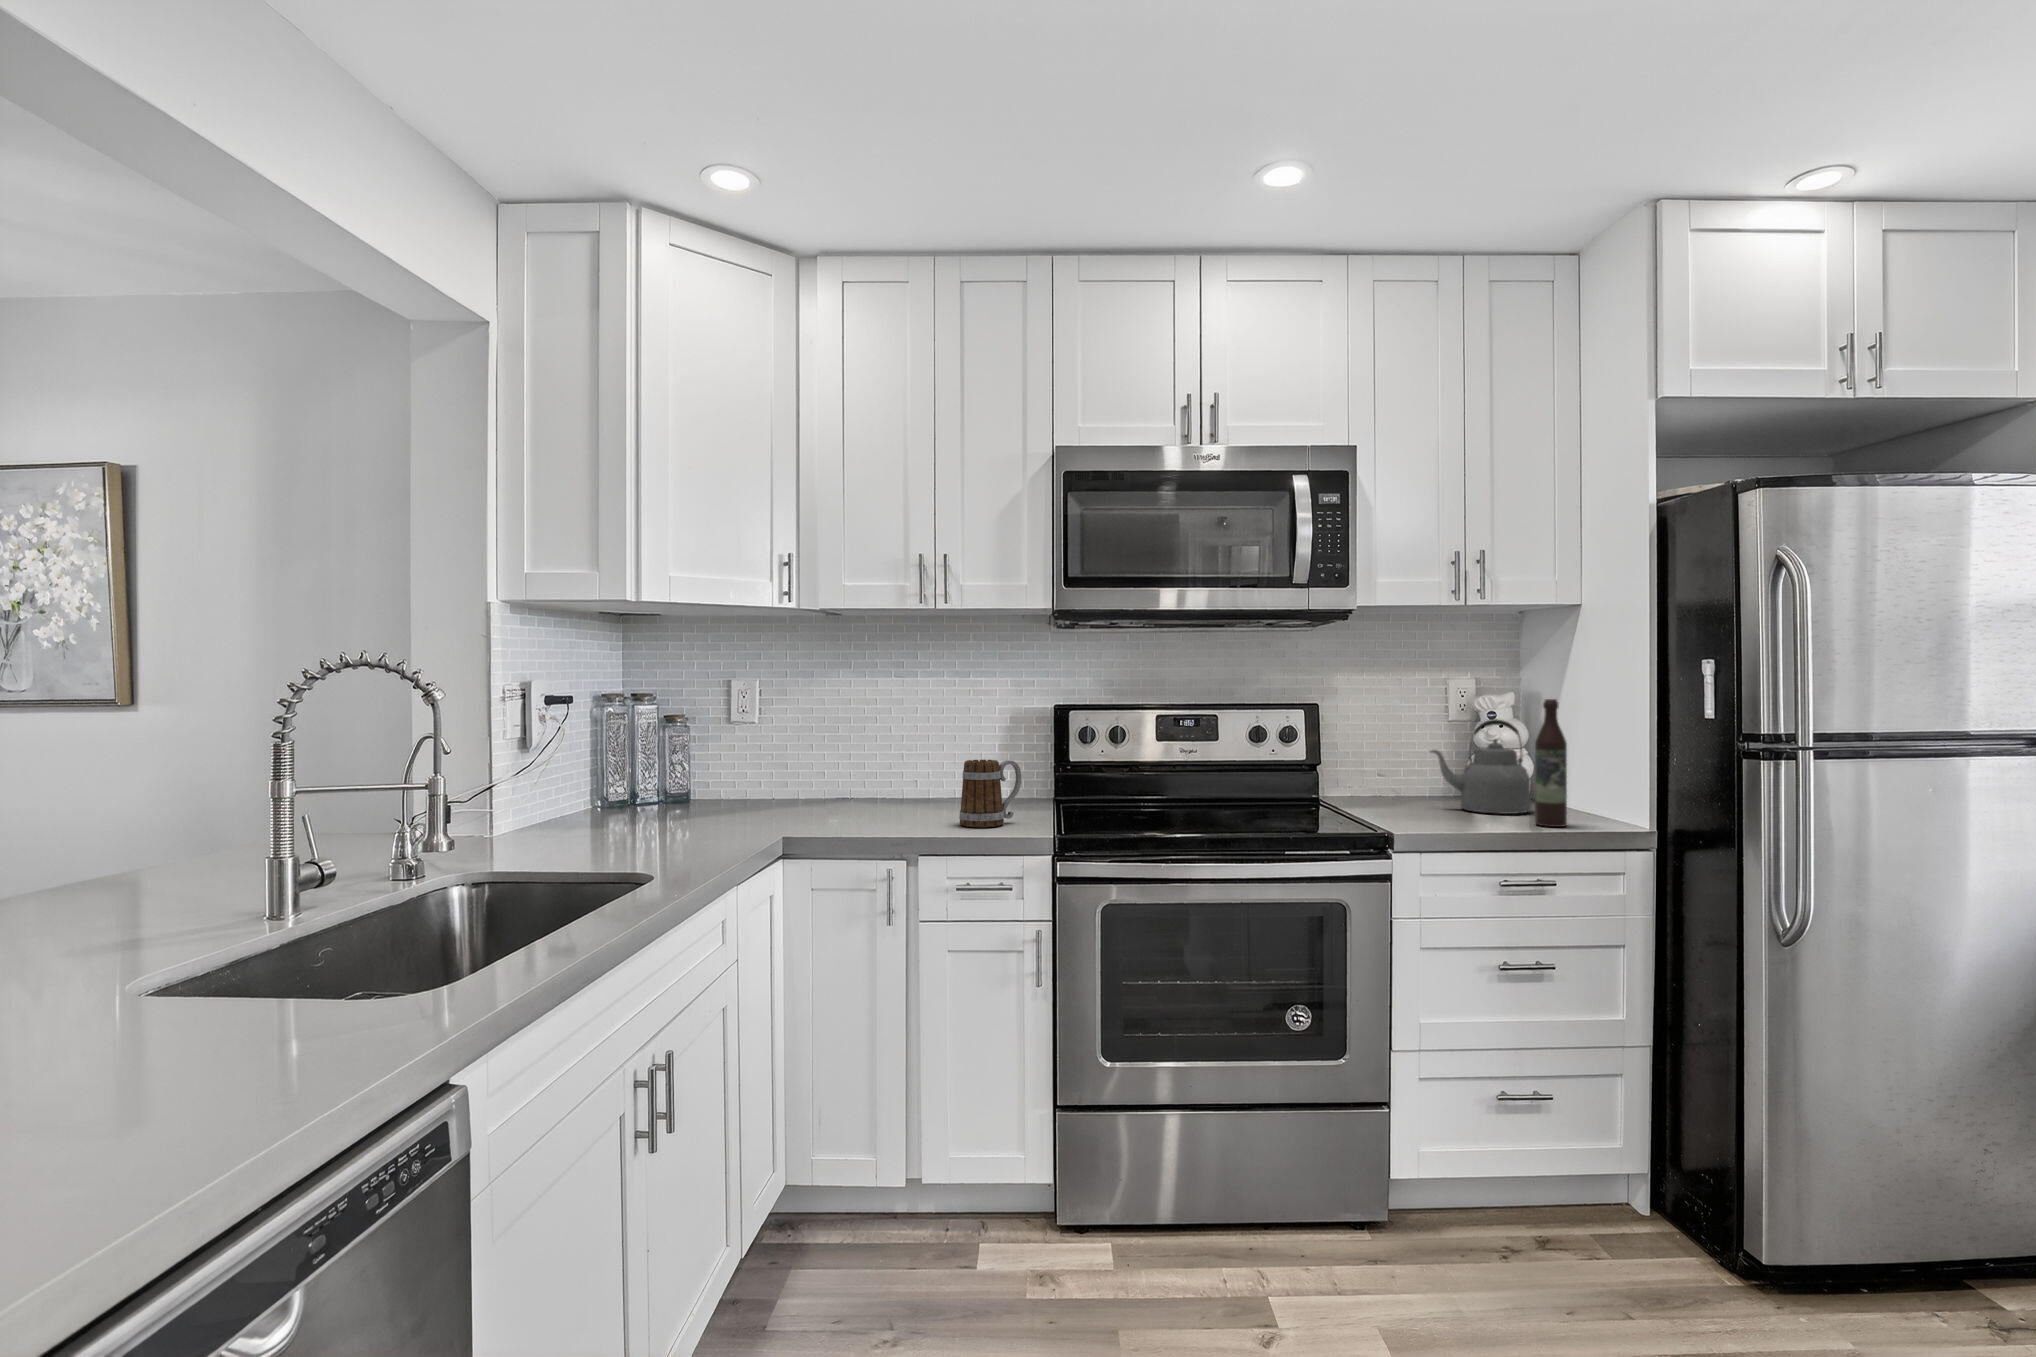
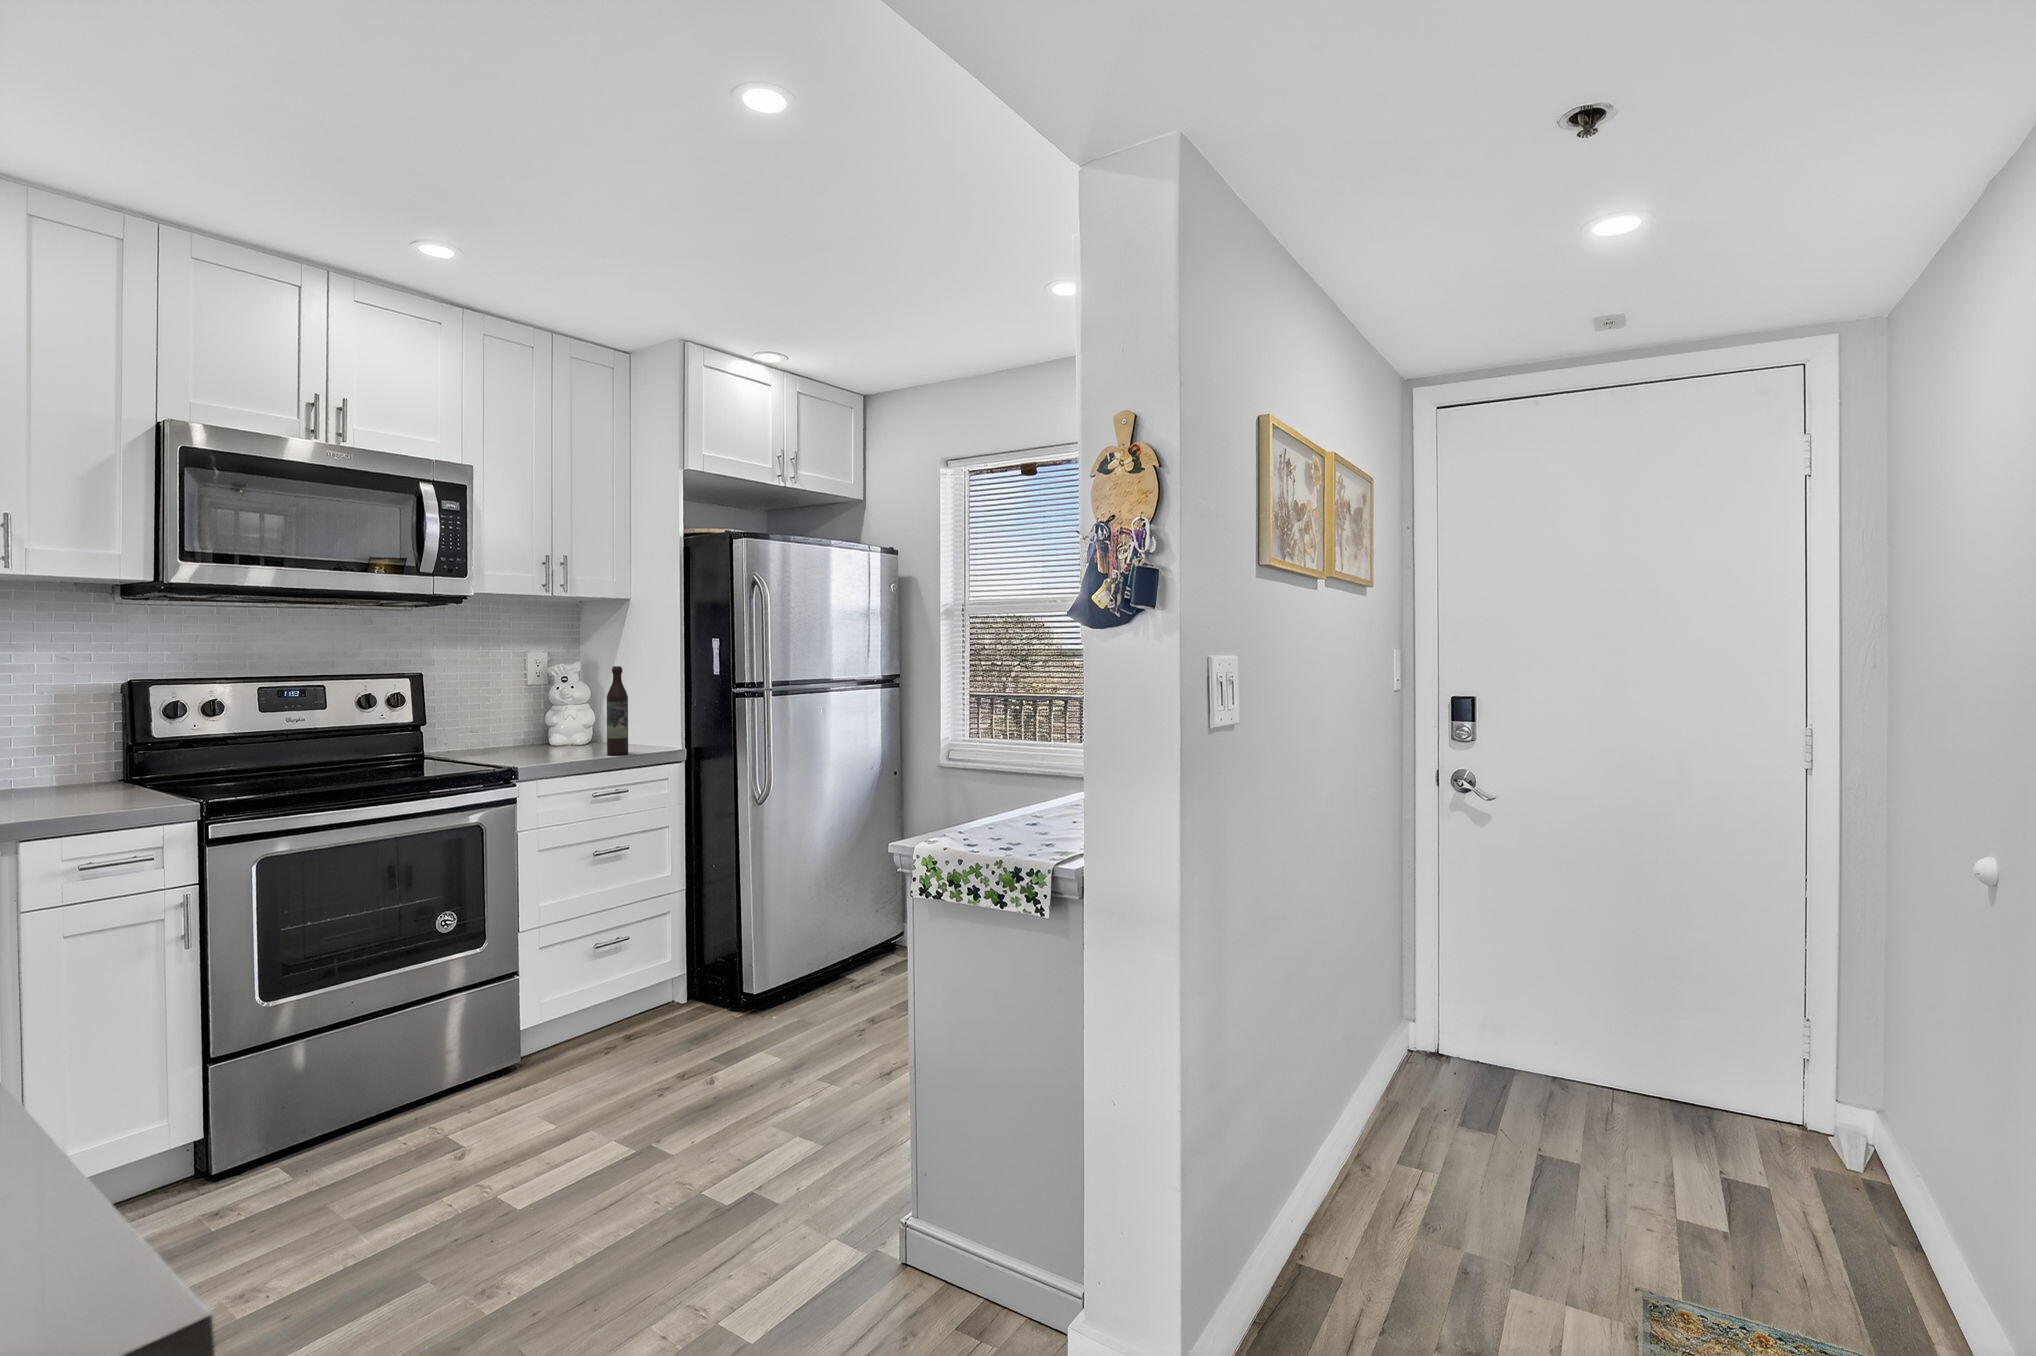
kettle: present [1430,719,1531,814] -> none [518,682,595,751]
mug: present [959,760,1021,827] -> none [54,734,134,805]

